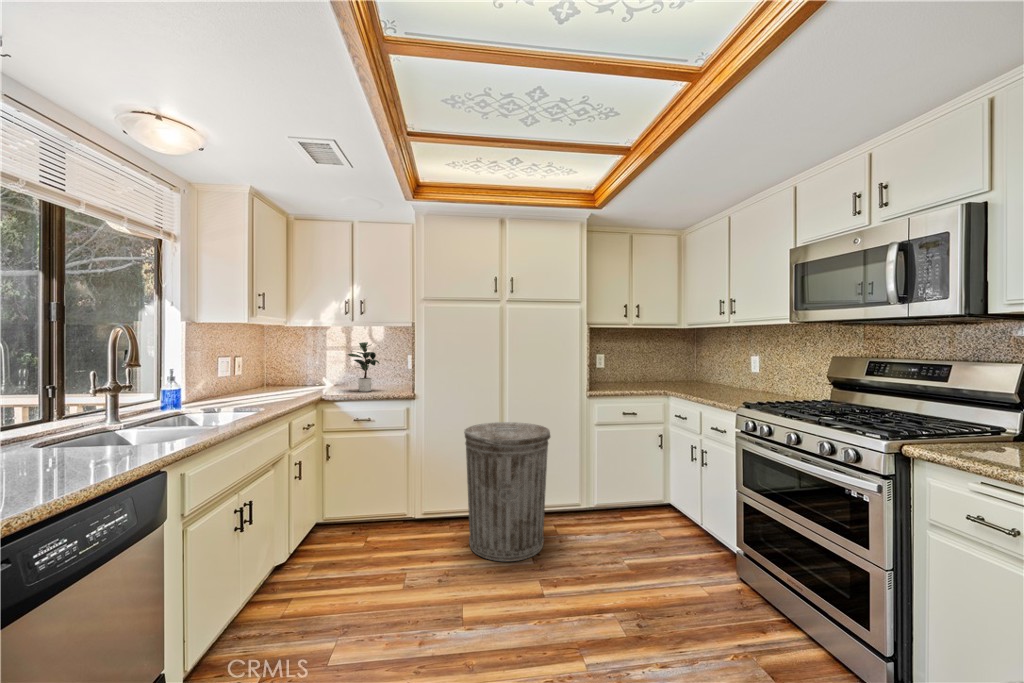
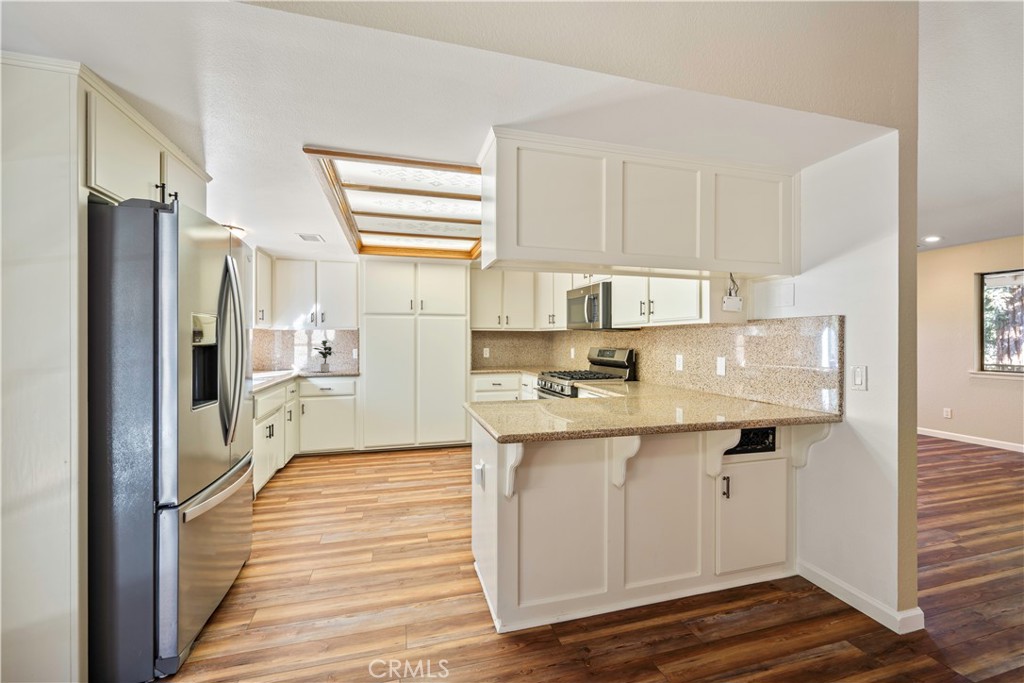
trash can: present [464,422,550,561] -> none [391,390,443,465]

